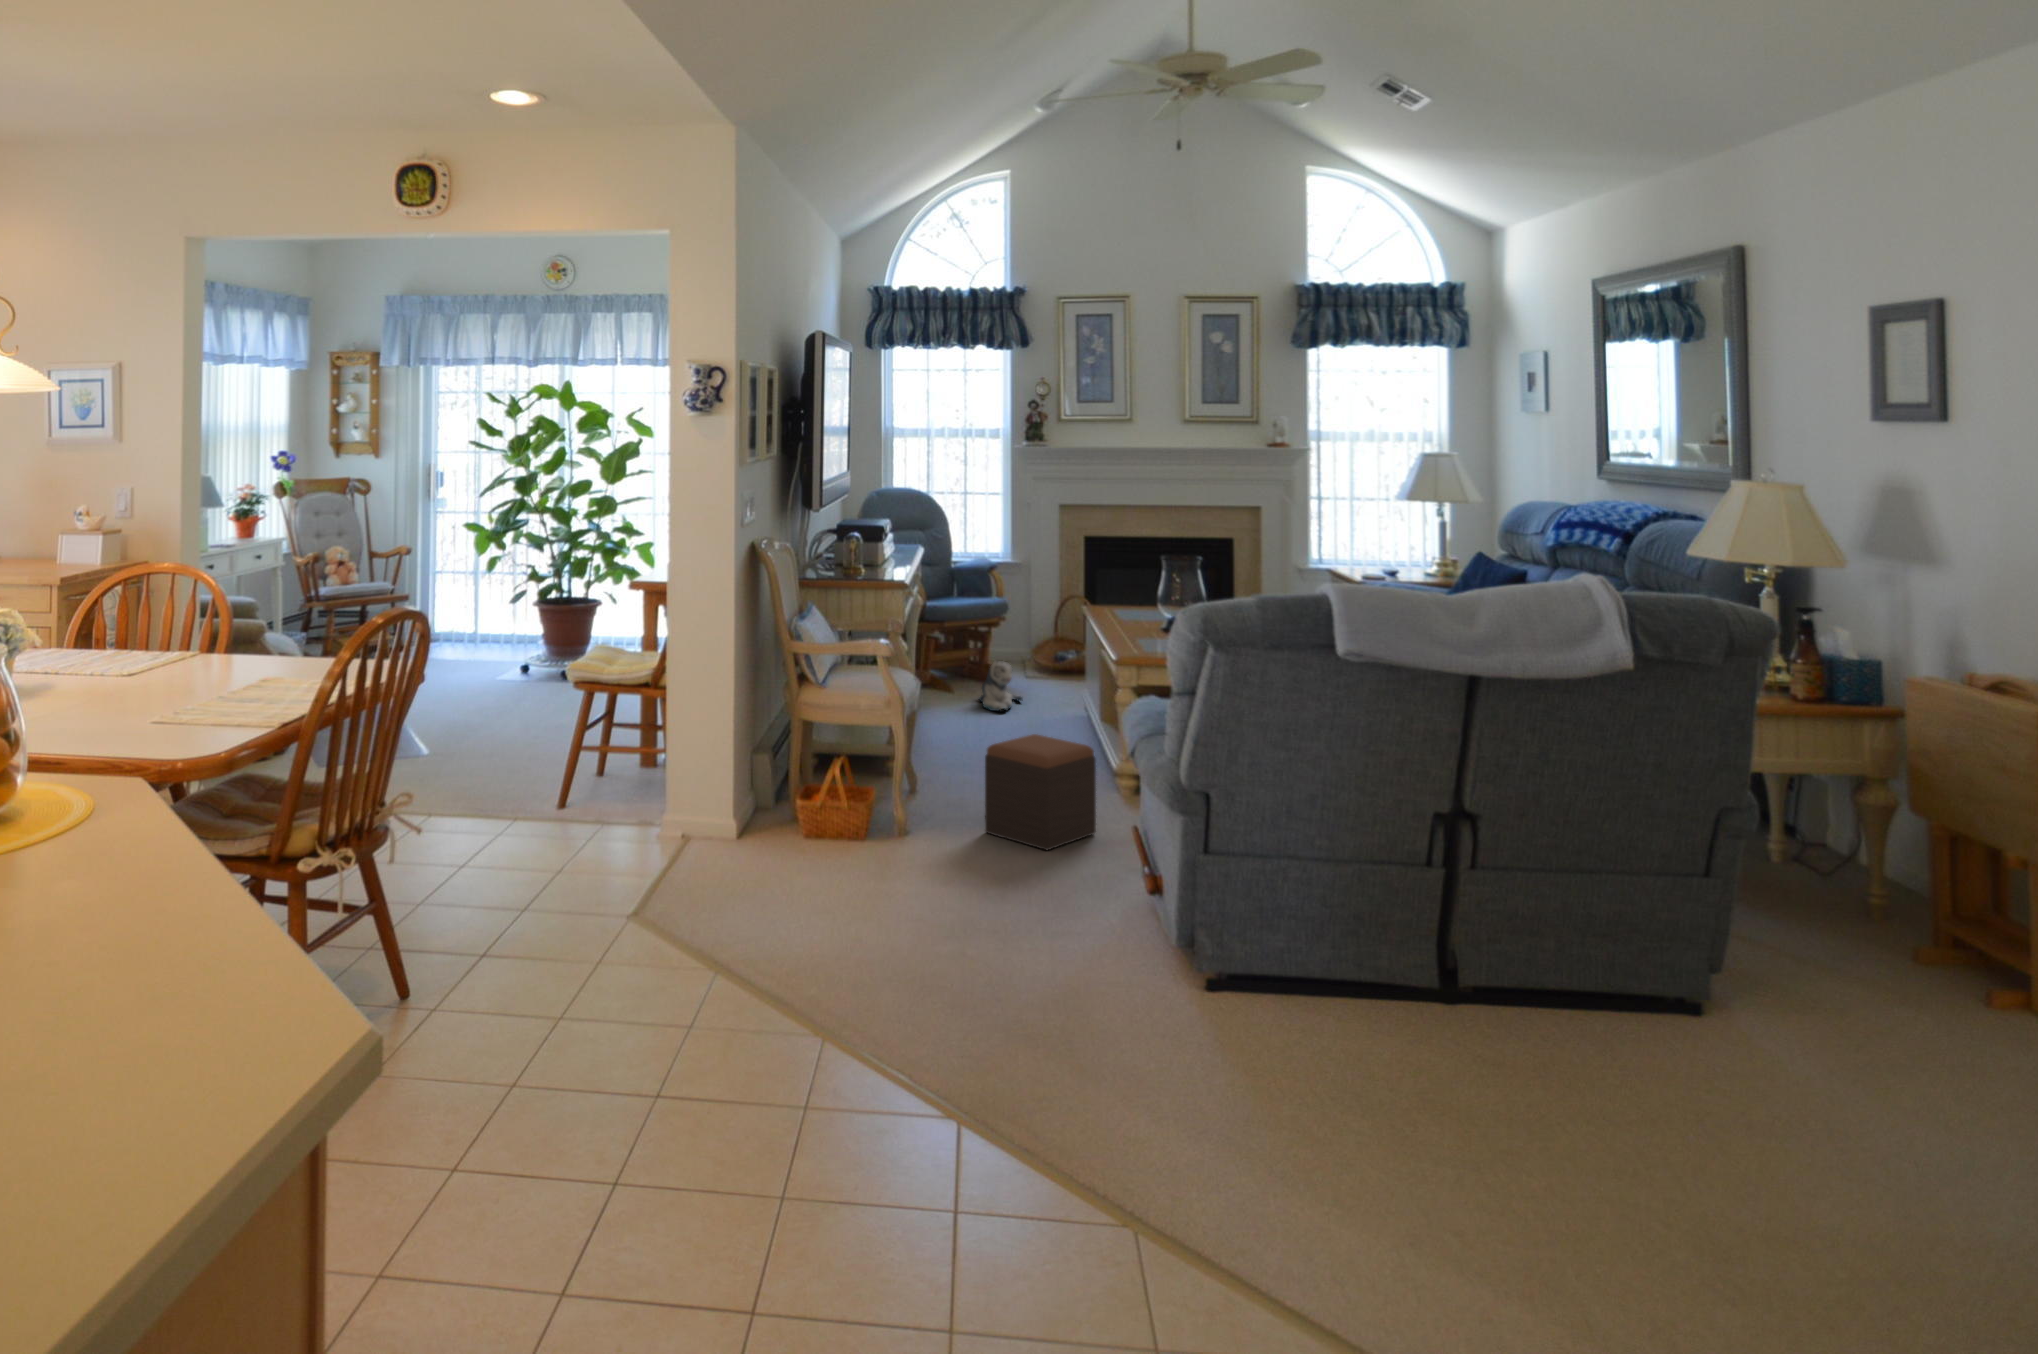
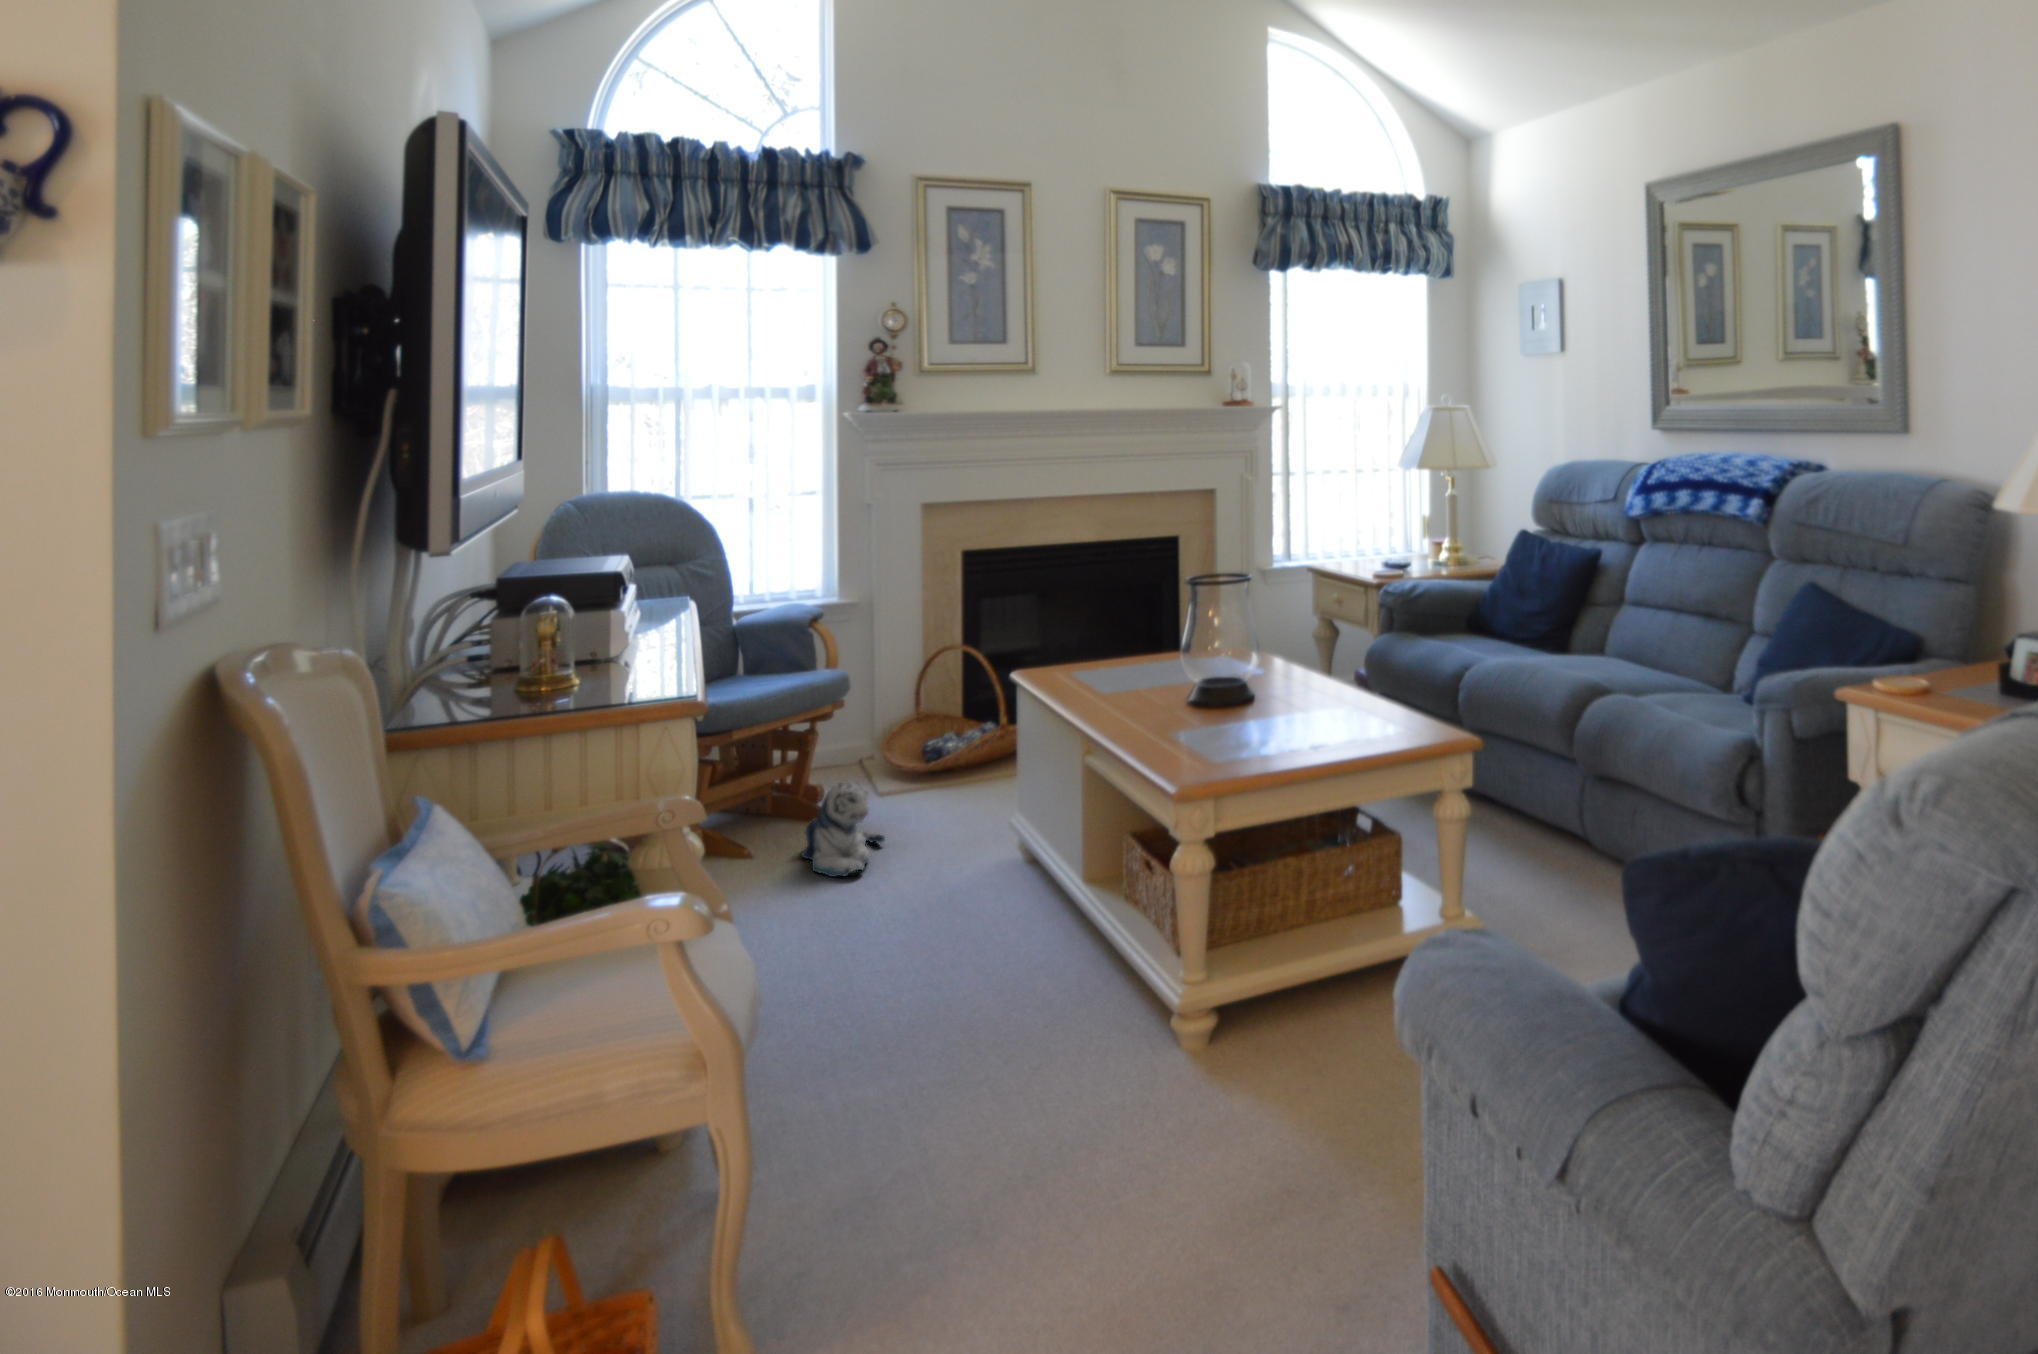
footstool: present [985,734,1096,850] -> none [929,994,1171,1282]

